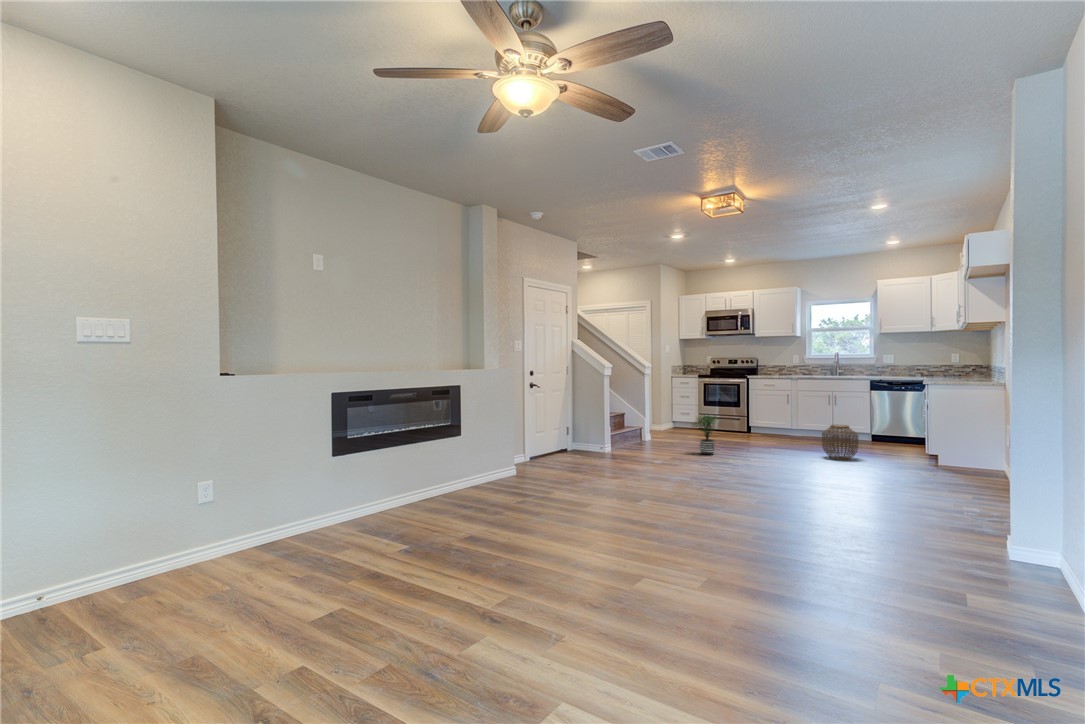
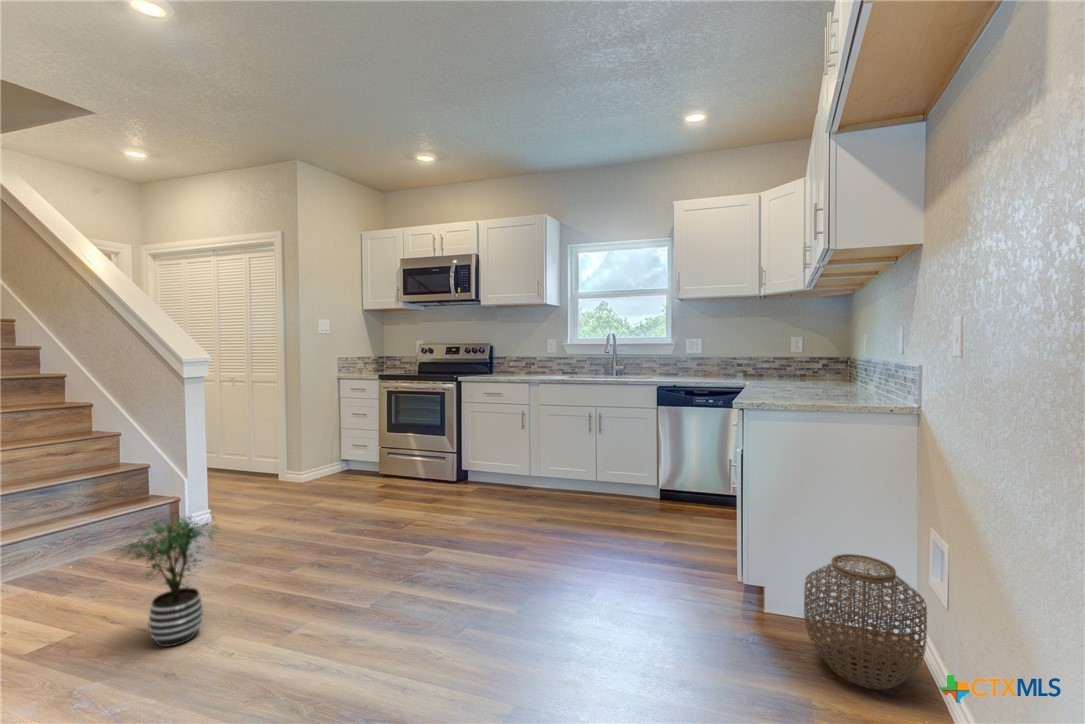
woven basket: present [822,425,858,460] -> present [804,554,927,690]

